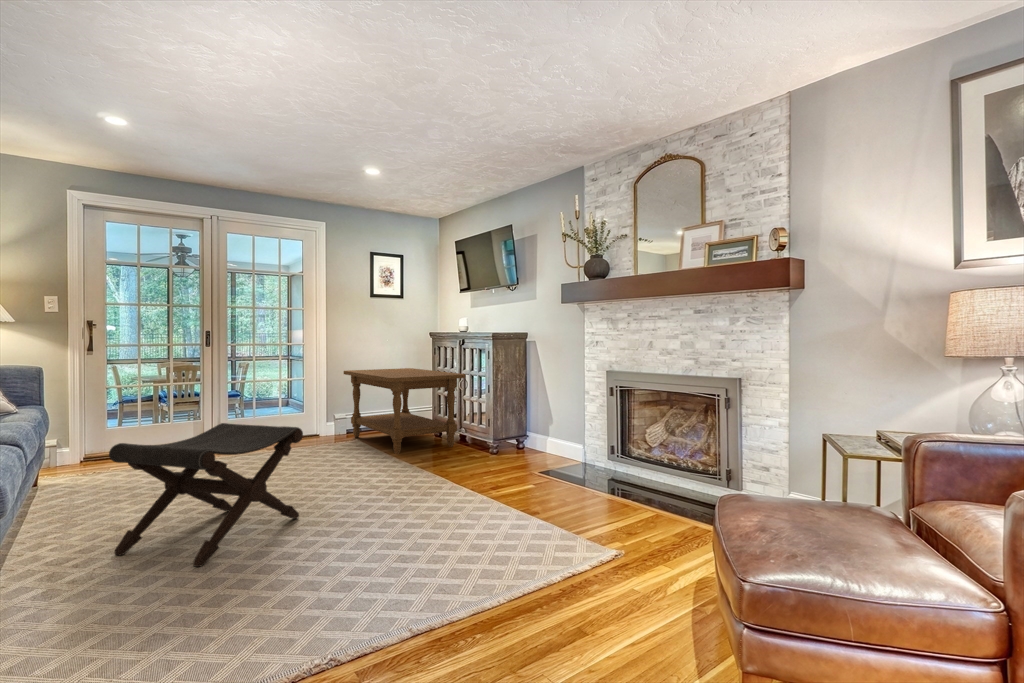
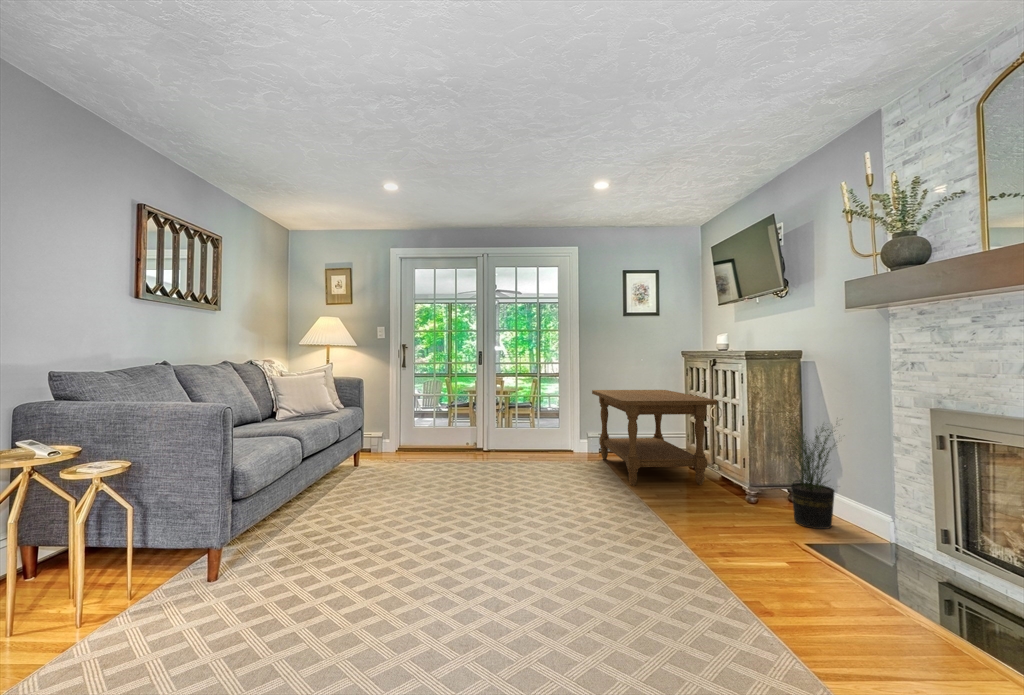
potted plant: none [518,382,559,463] -> present [789,422,834,529]
footstool: present [109,423,303,567] -> none [318,439,486,588]

